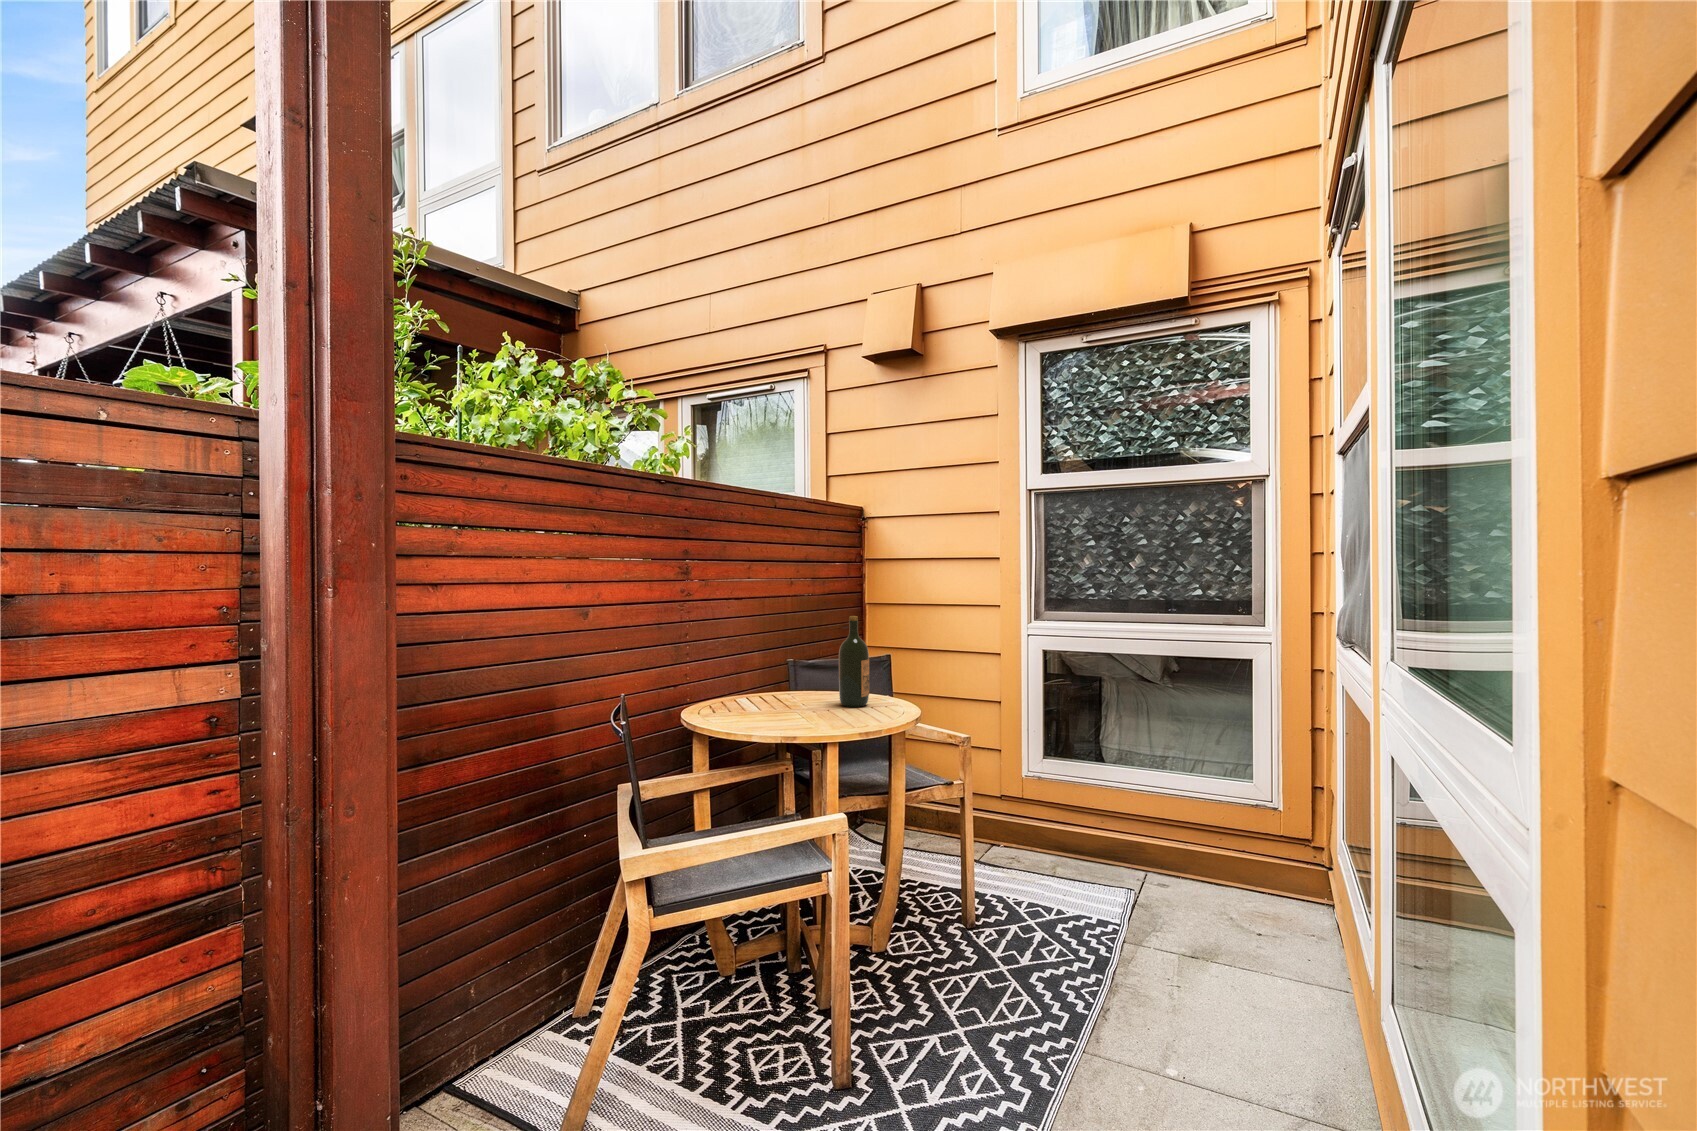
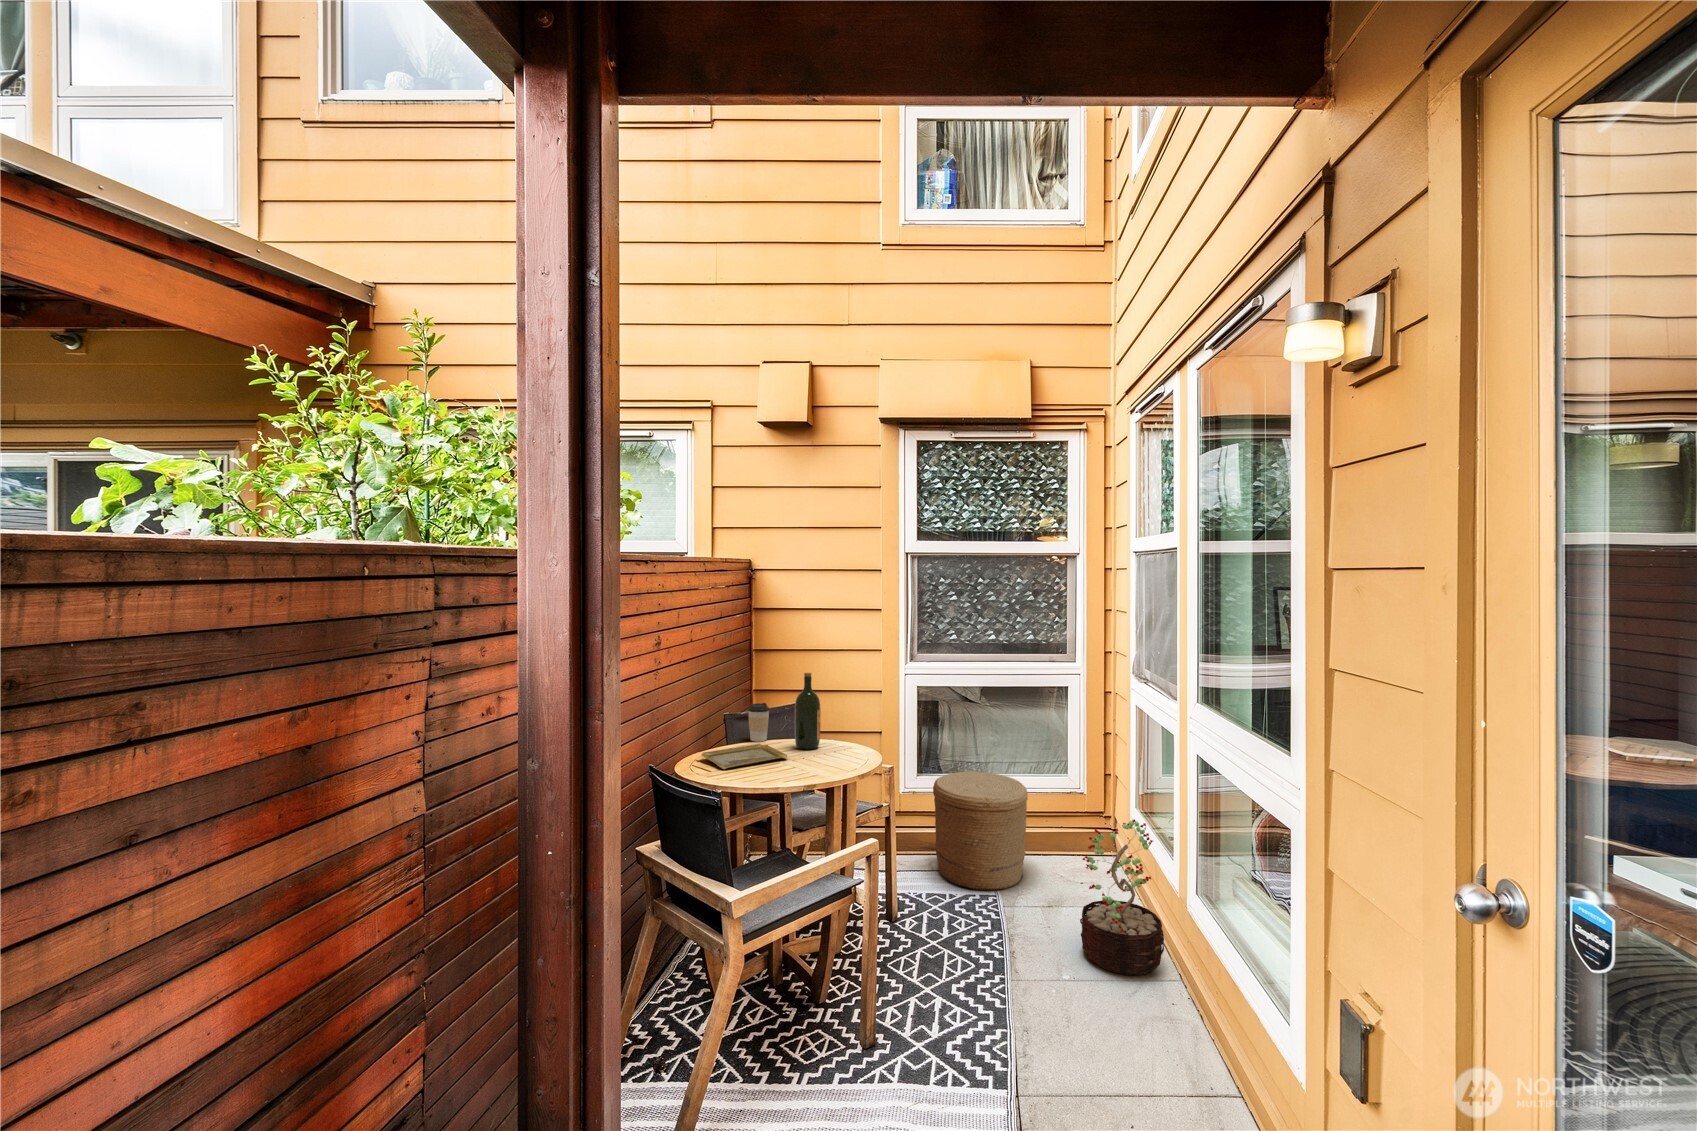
coffee cup: none [802,653,827,696] -> present [748,703,769,742]
tray: none [721,696,814,717] -> present [701,744,787,769]
woven basket: none [1050,761,1178,918] -> present [933,772,1028,890]
decorative plant: none [1209,845,1352,1088] -> present [1080,820,1164,975]

